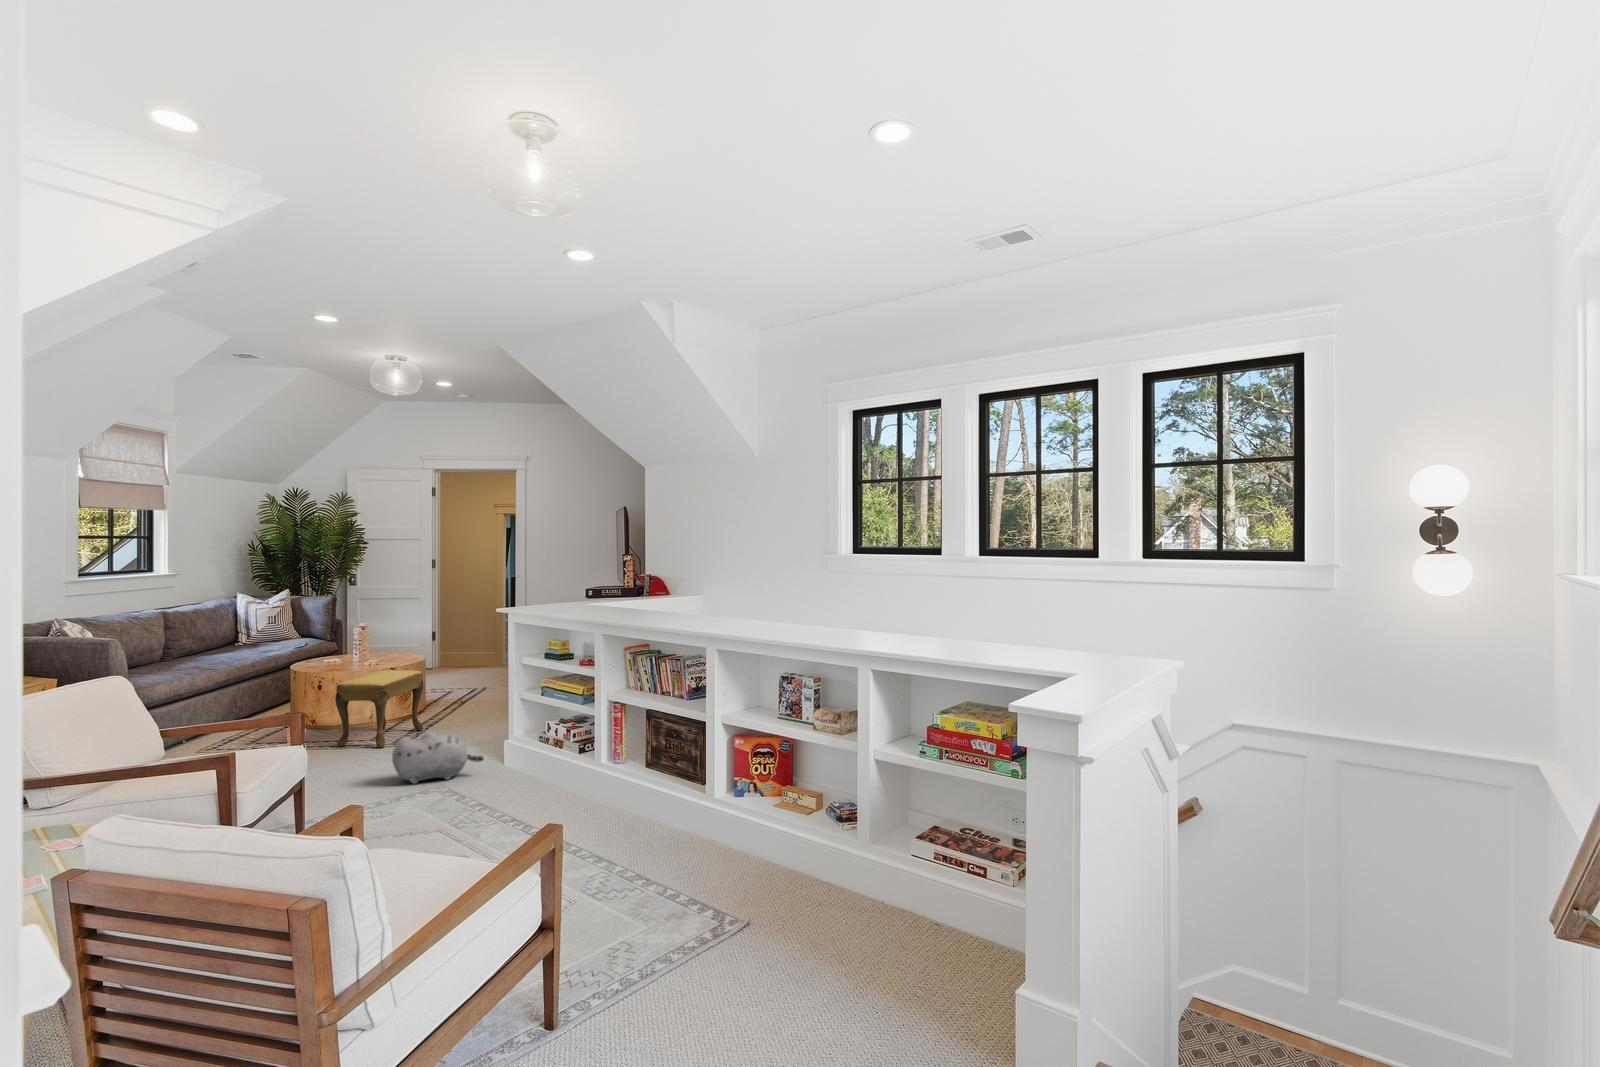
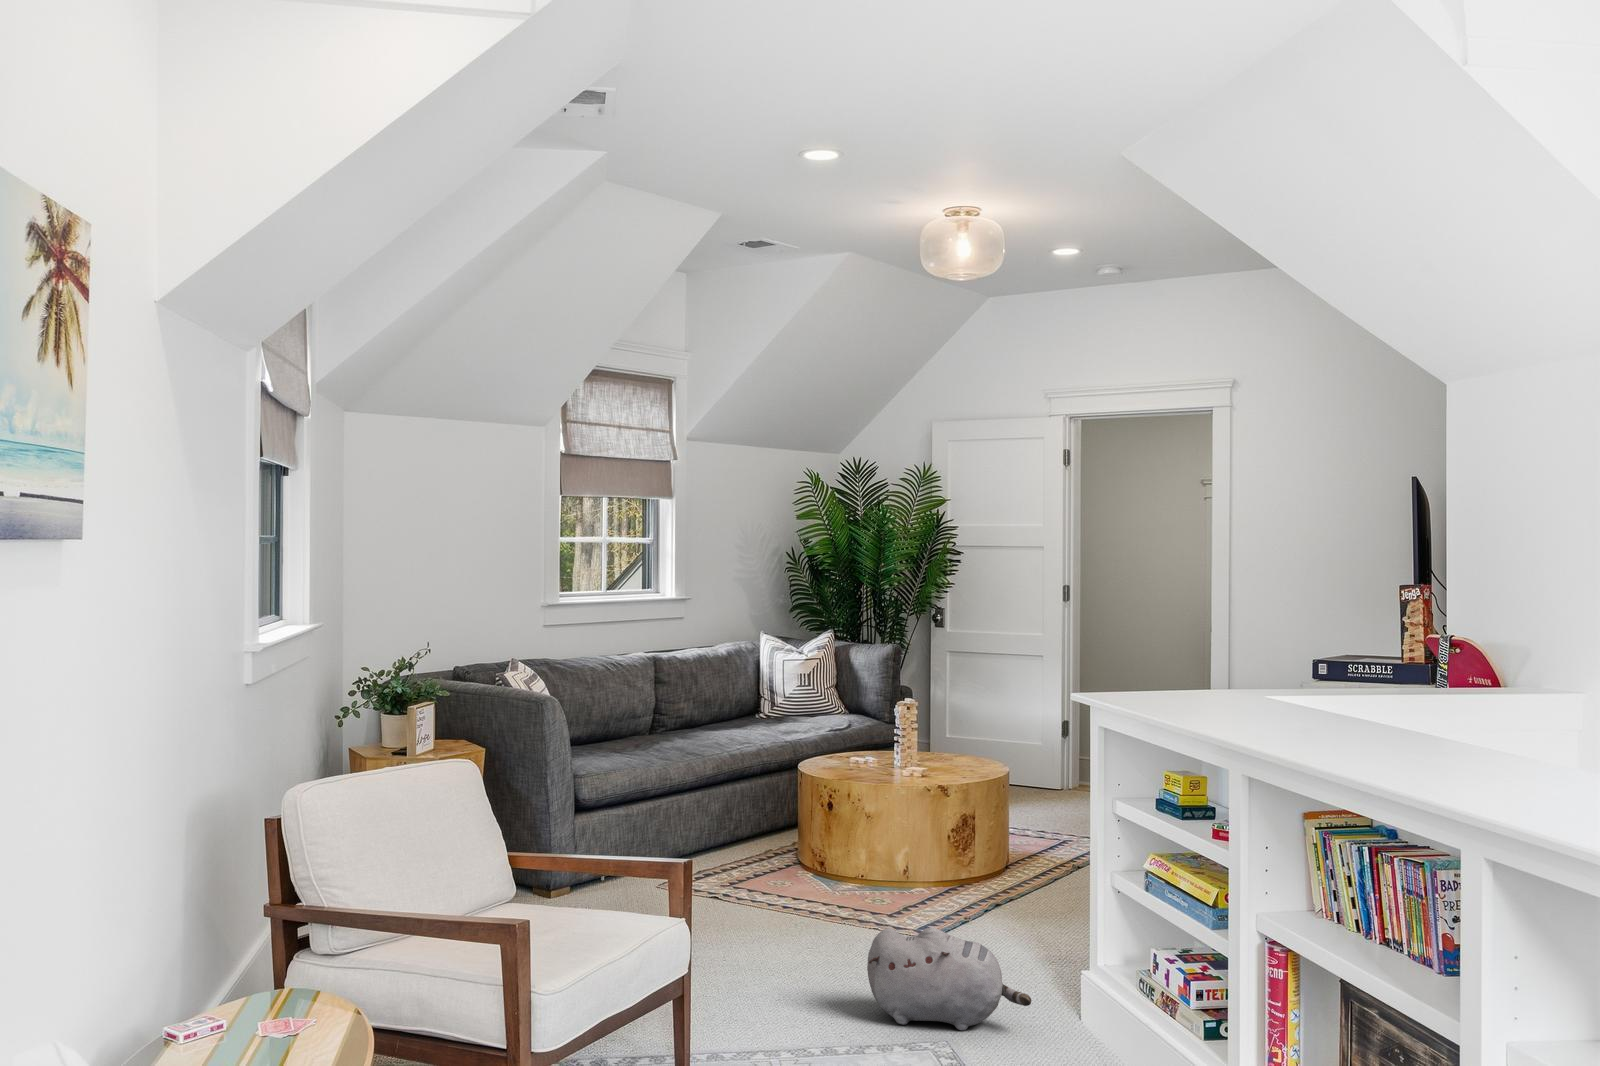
footstool: present [335,670,423,748] -> none [828,788,980,935]

